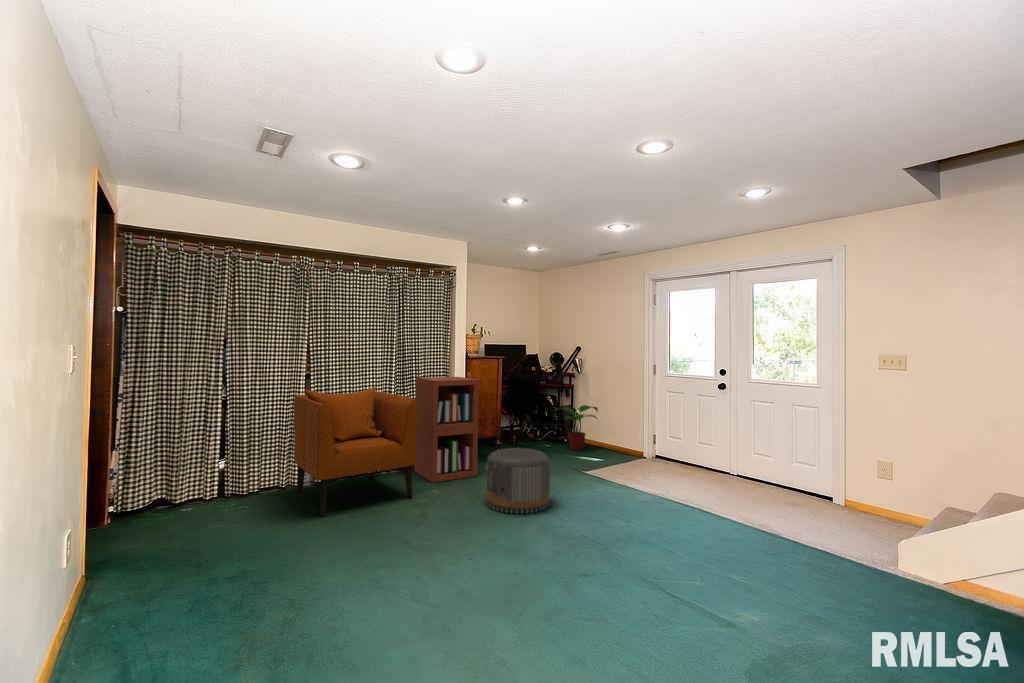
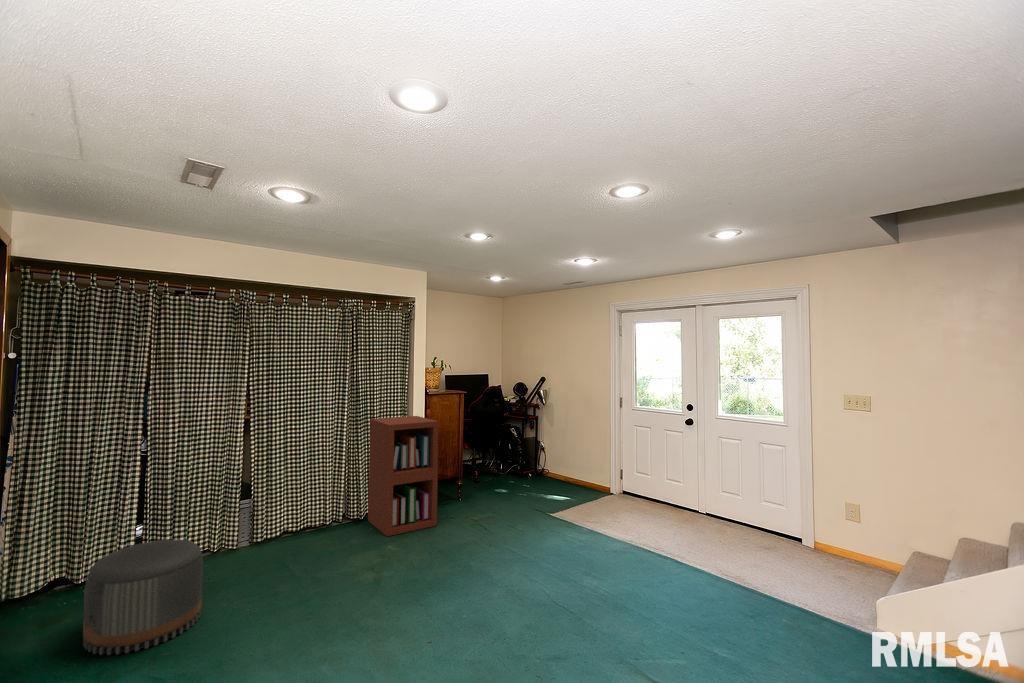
armchair: present [294,387,418,516] -> none [228,433,371,592]
potted plant: present [554,405,598,450] -> none [517,439,564,487]
pouf: present [485,448,550,514] -> present [83,539,203,655]

